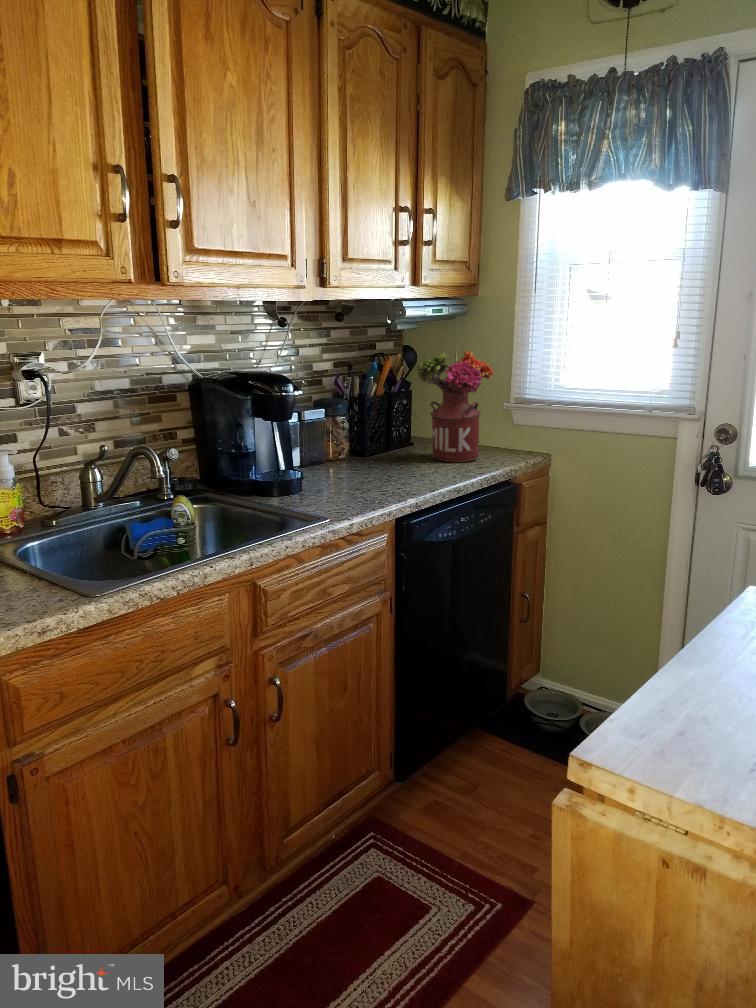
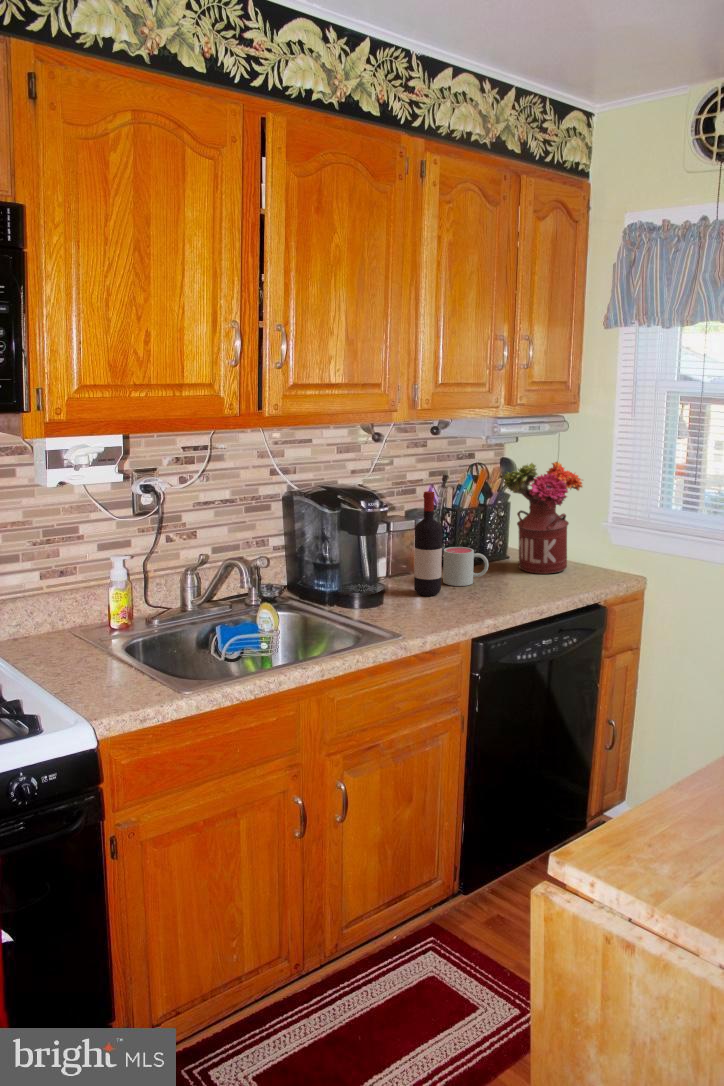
wine bottle: none [336,375,365,485] -> present [414,491,442,596]
mug: none [363,437,408,475] -> present [443,547,489,586]

